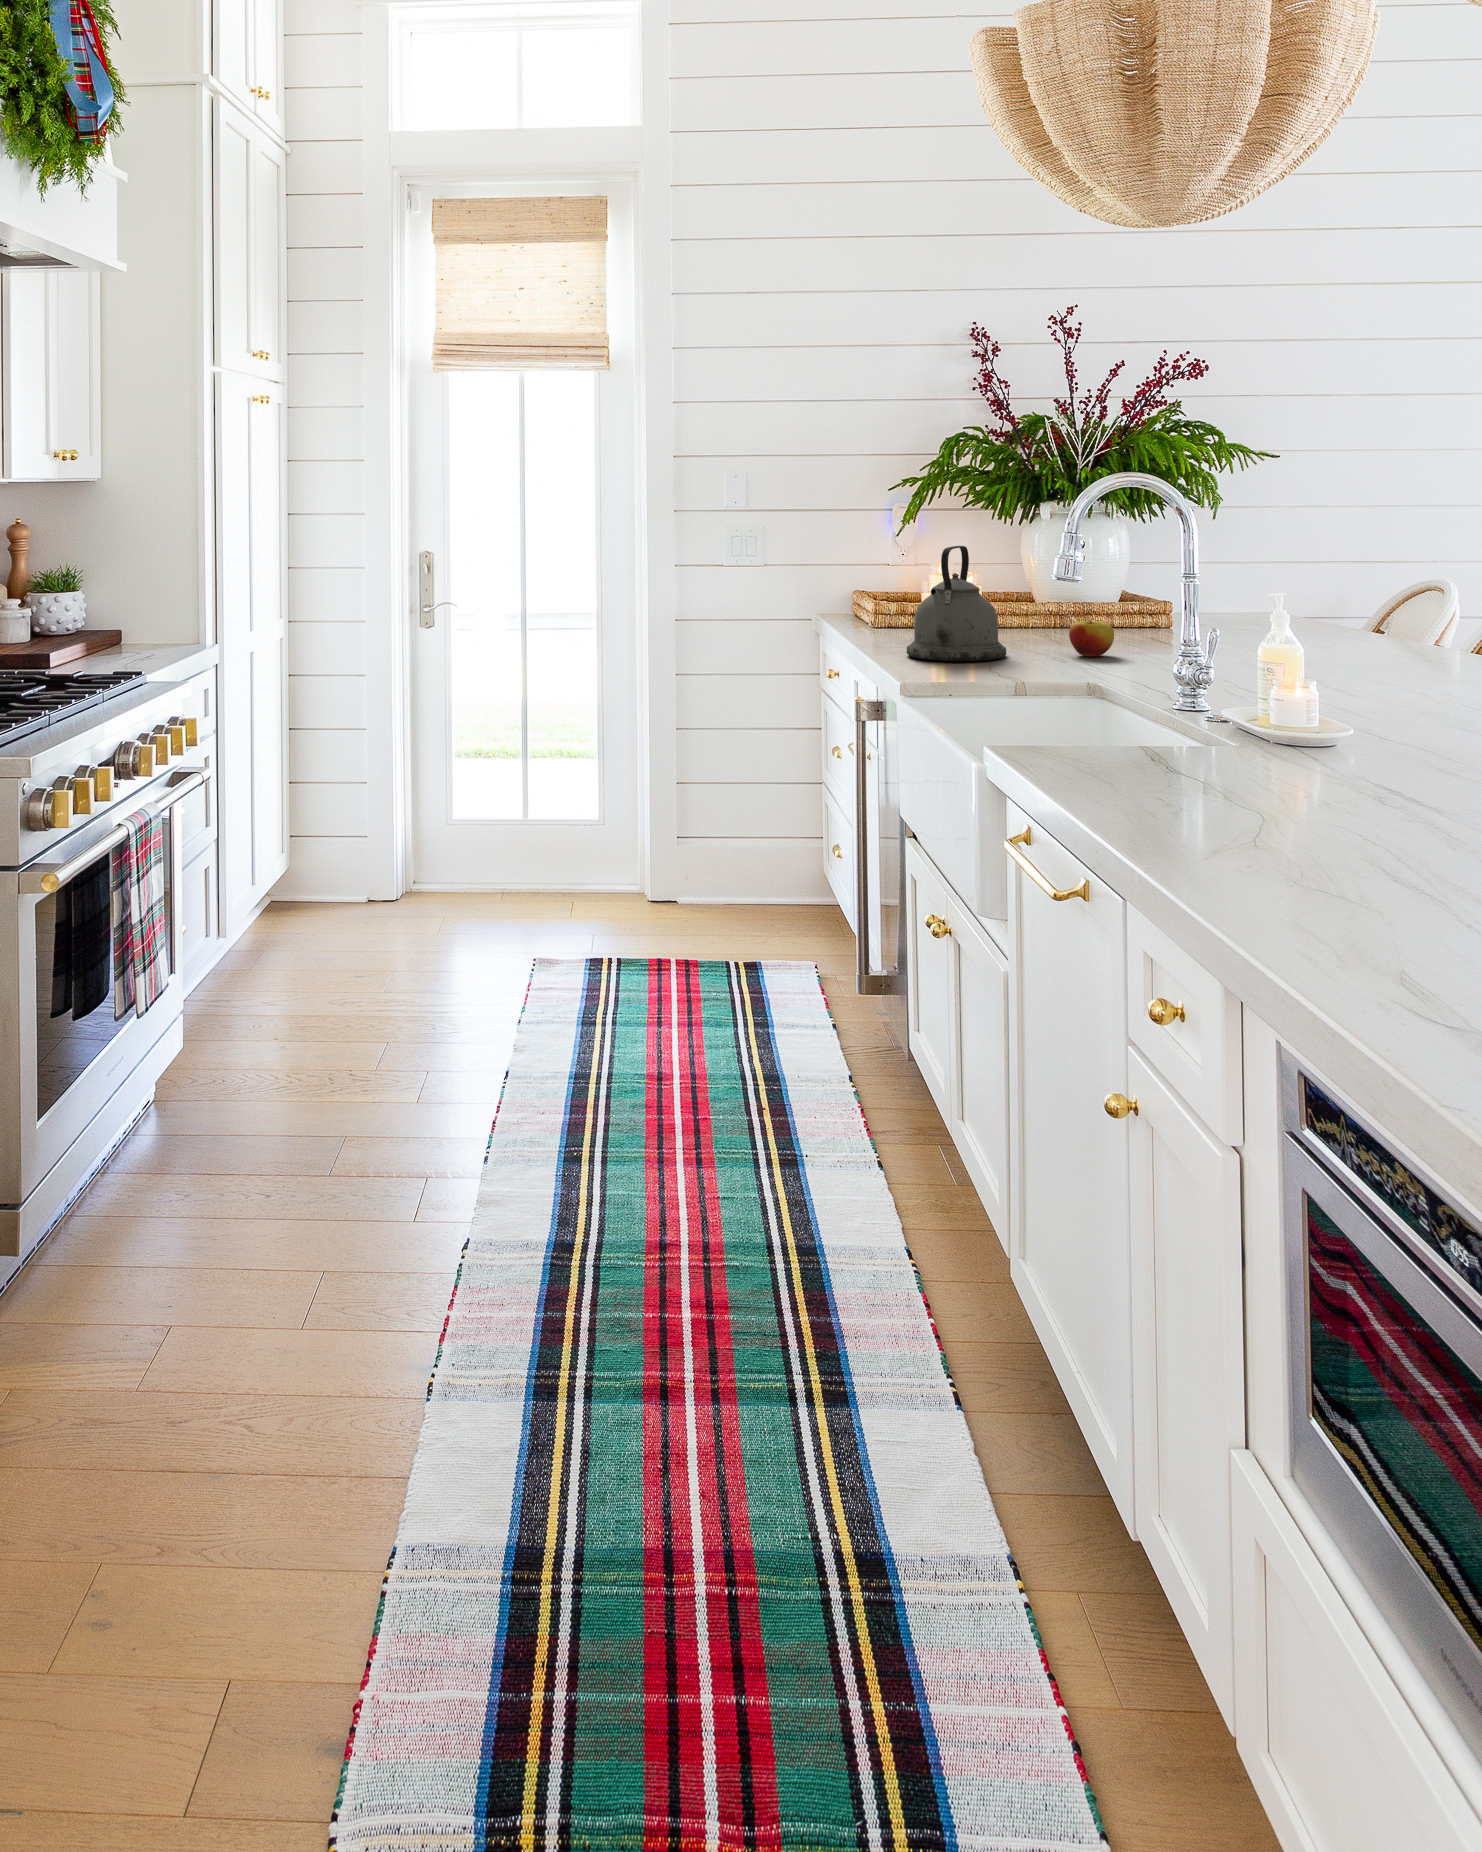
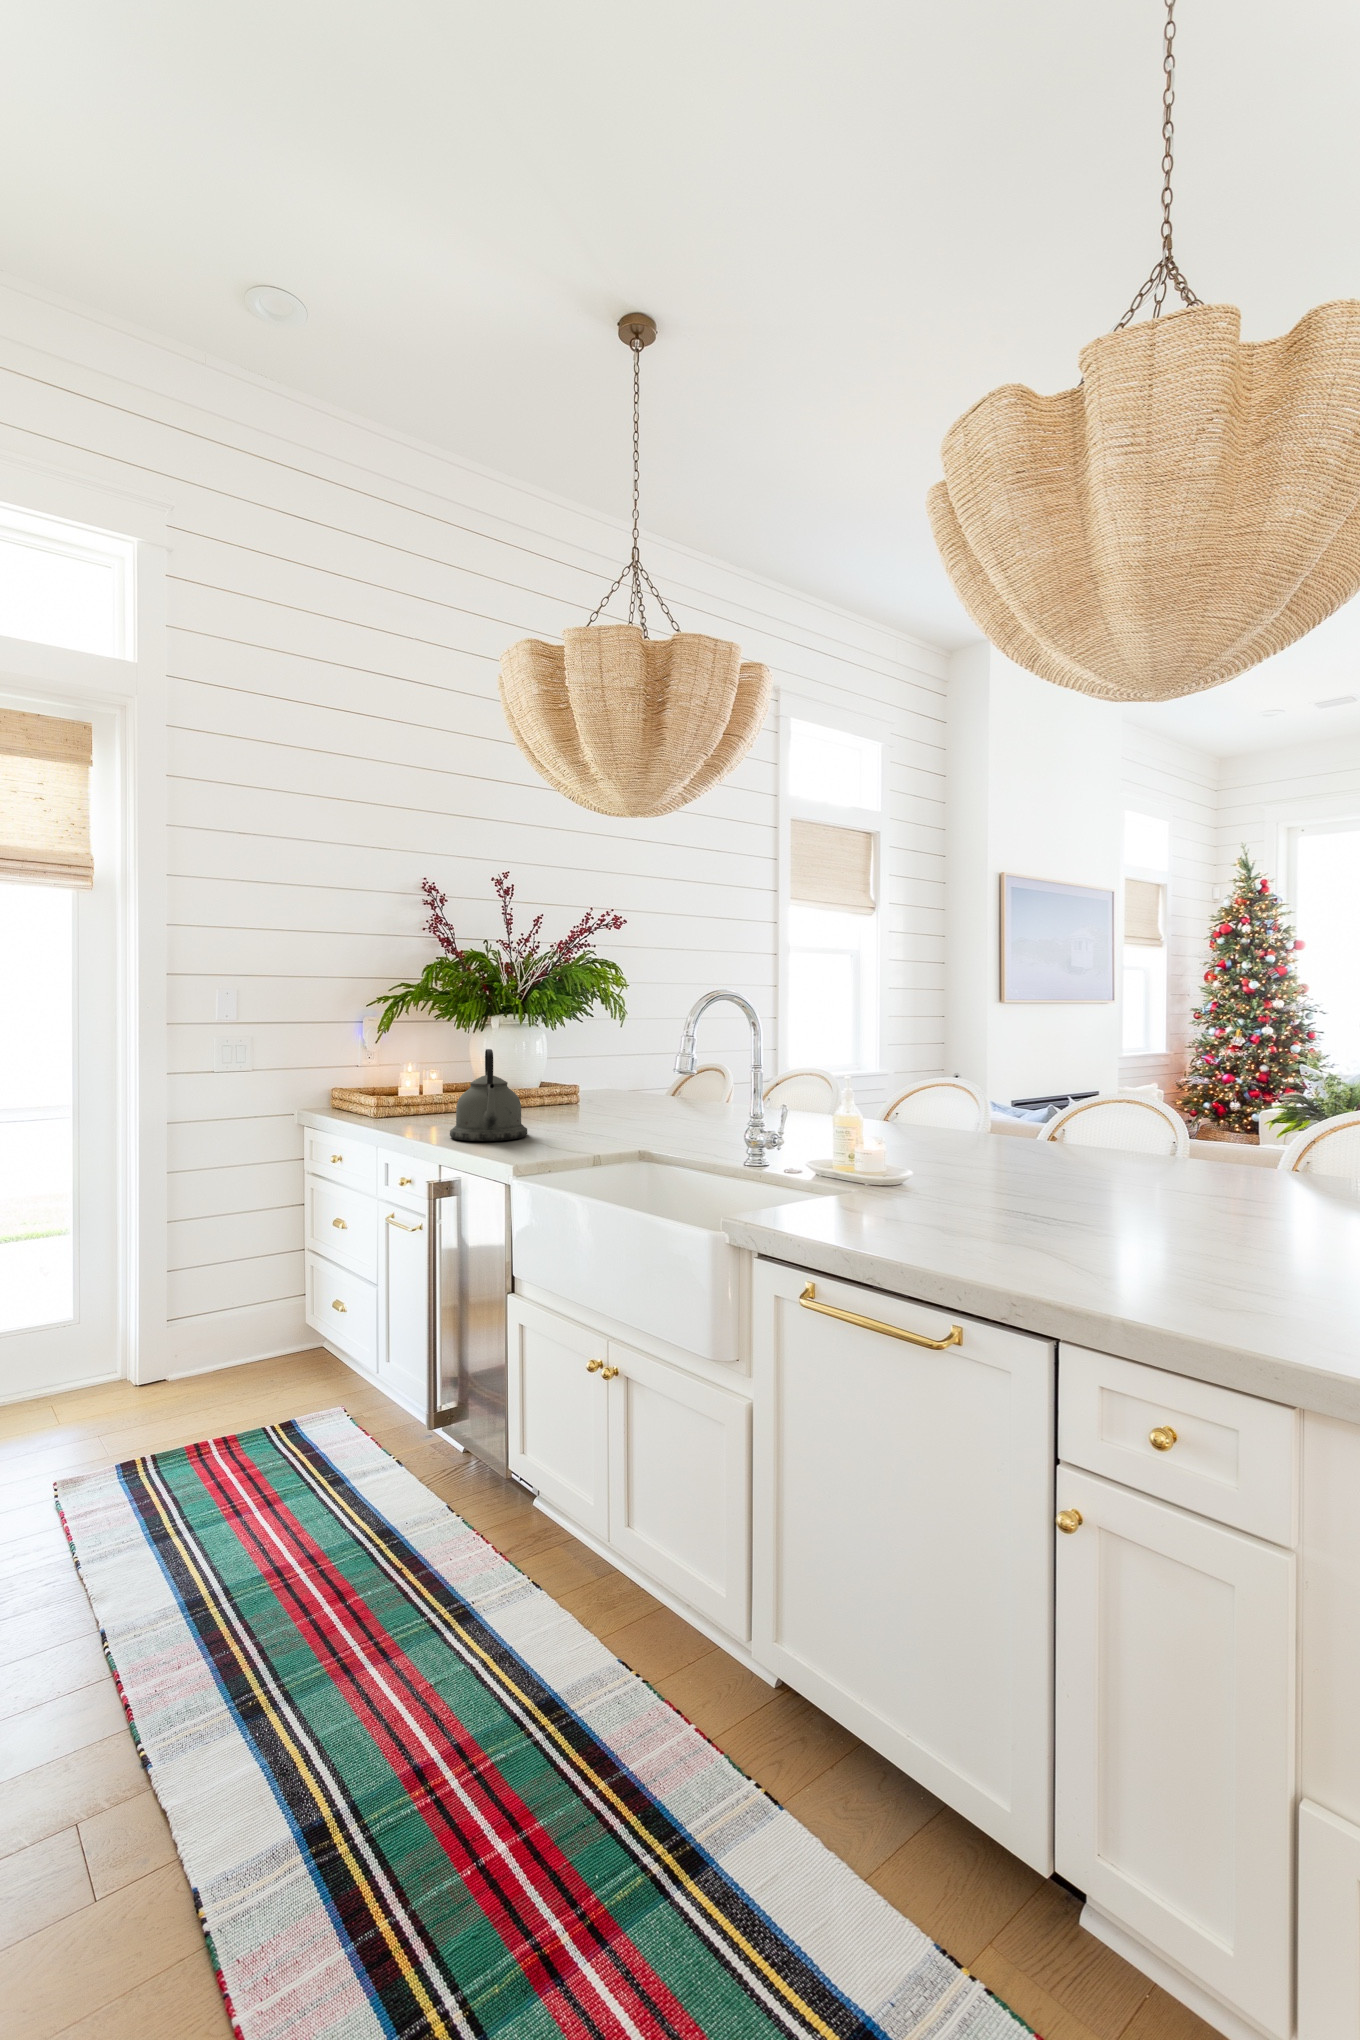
apple: present [1069,620,1114,657] -> none [565,1102,596,1129]

